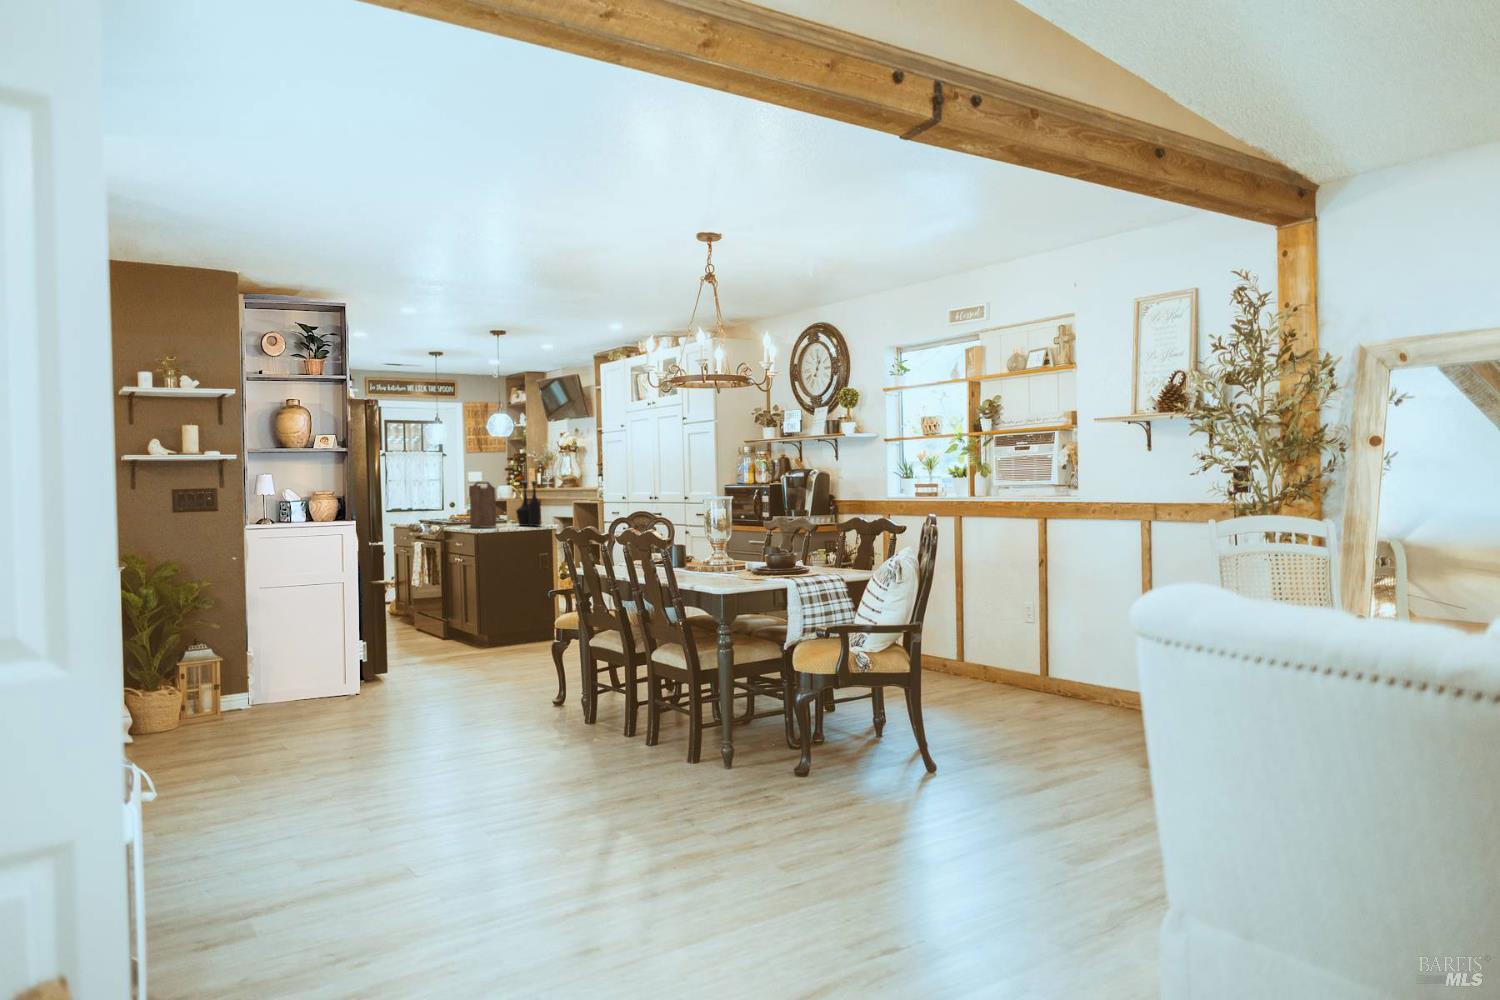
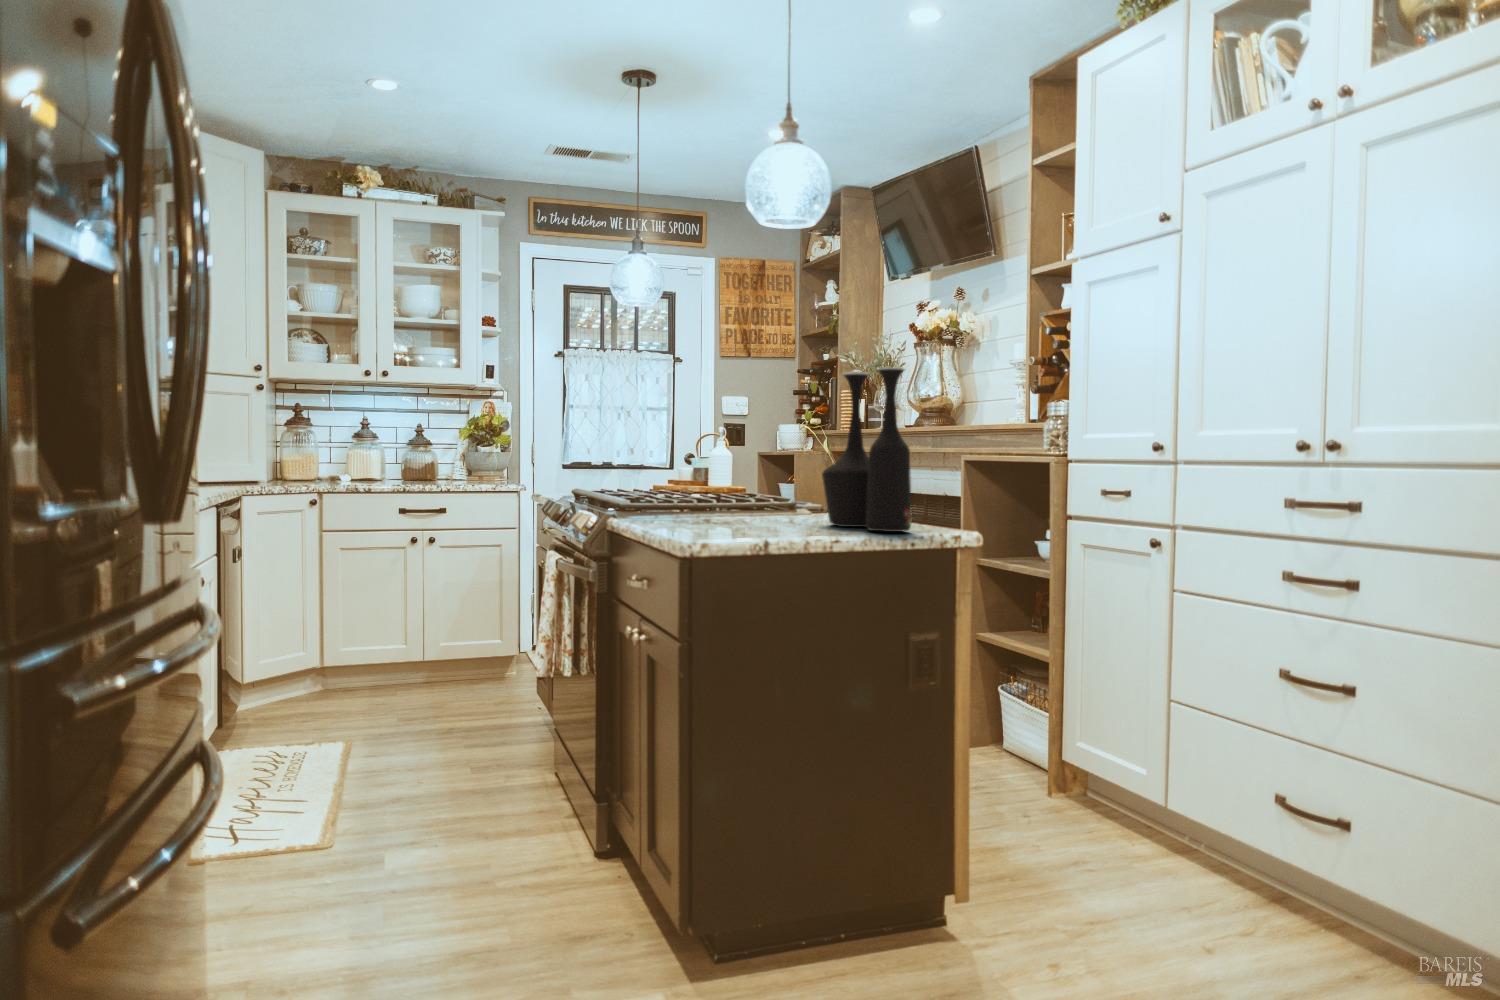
cutting board: present [469,482,496,527] -> none [668,366,755,528]

